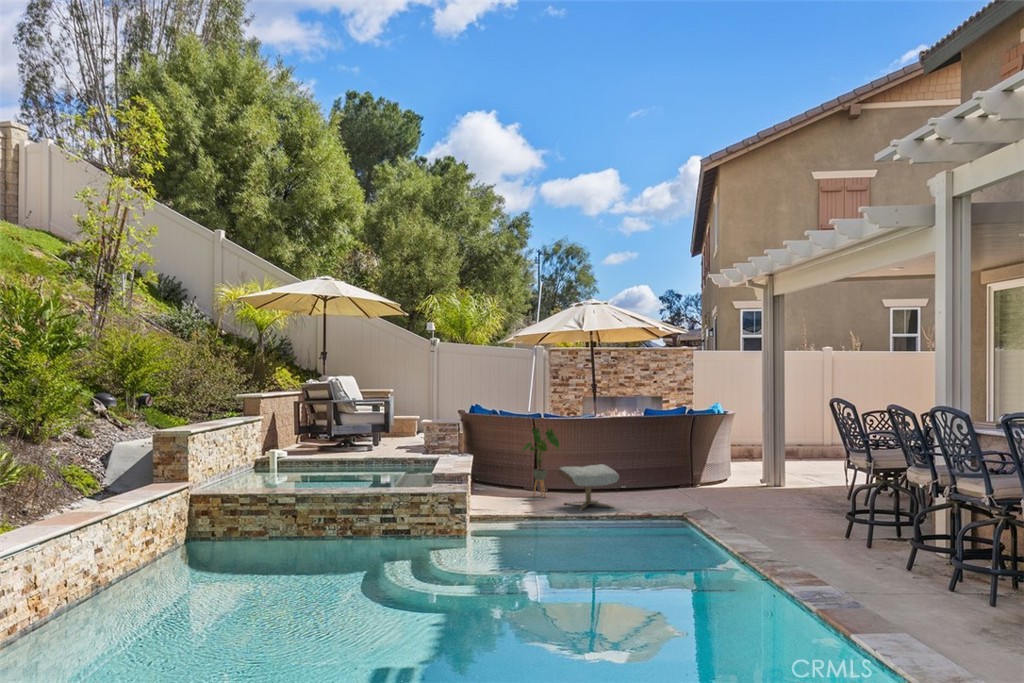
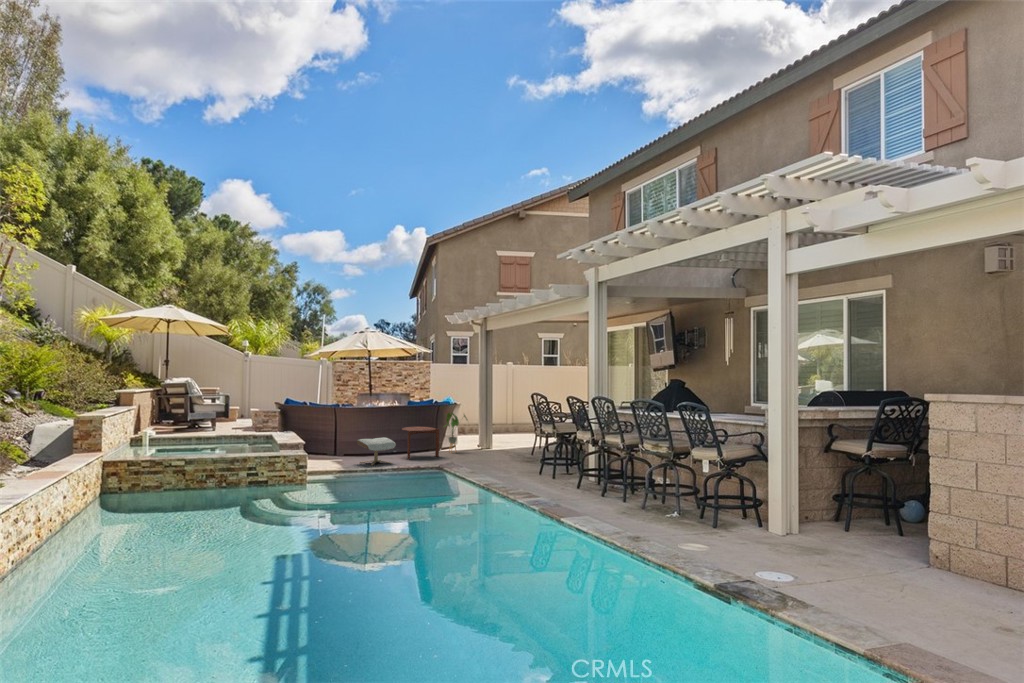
house plant: present [523,428,559,497] -> present [446,413,467,452]
side table: none [632,448,694,501] -> present [402,427,439,459]

